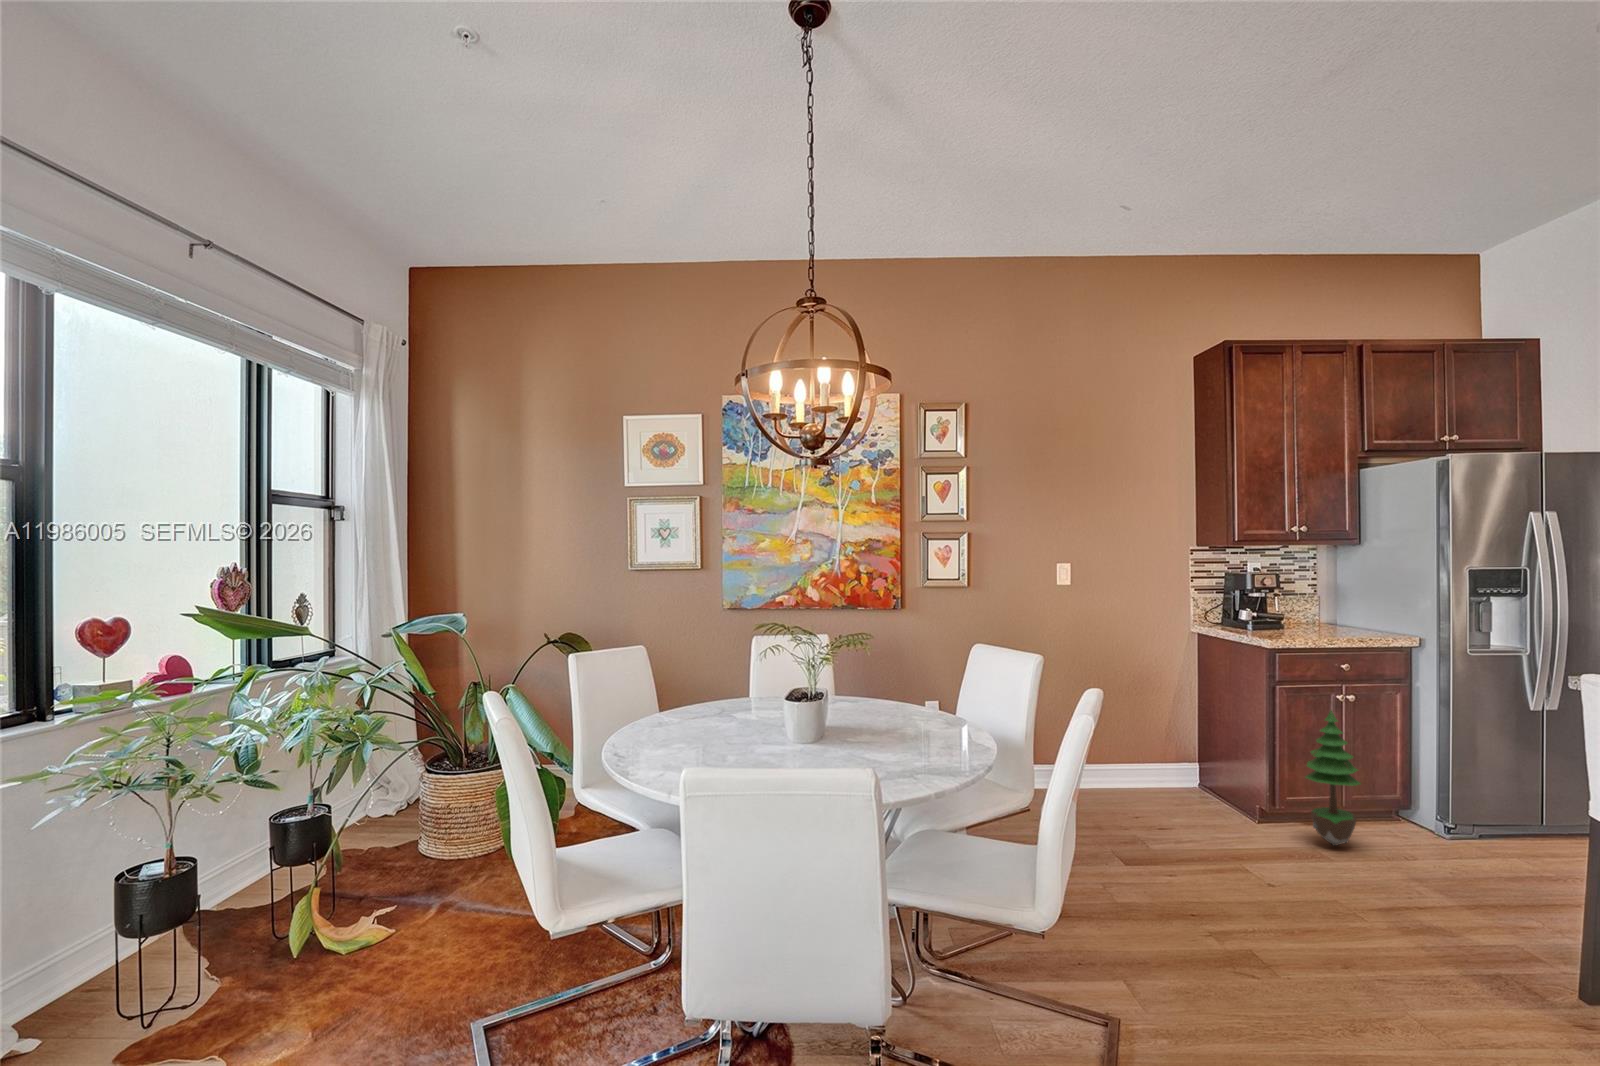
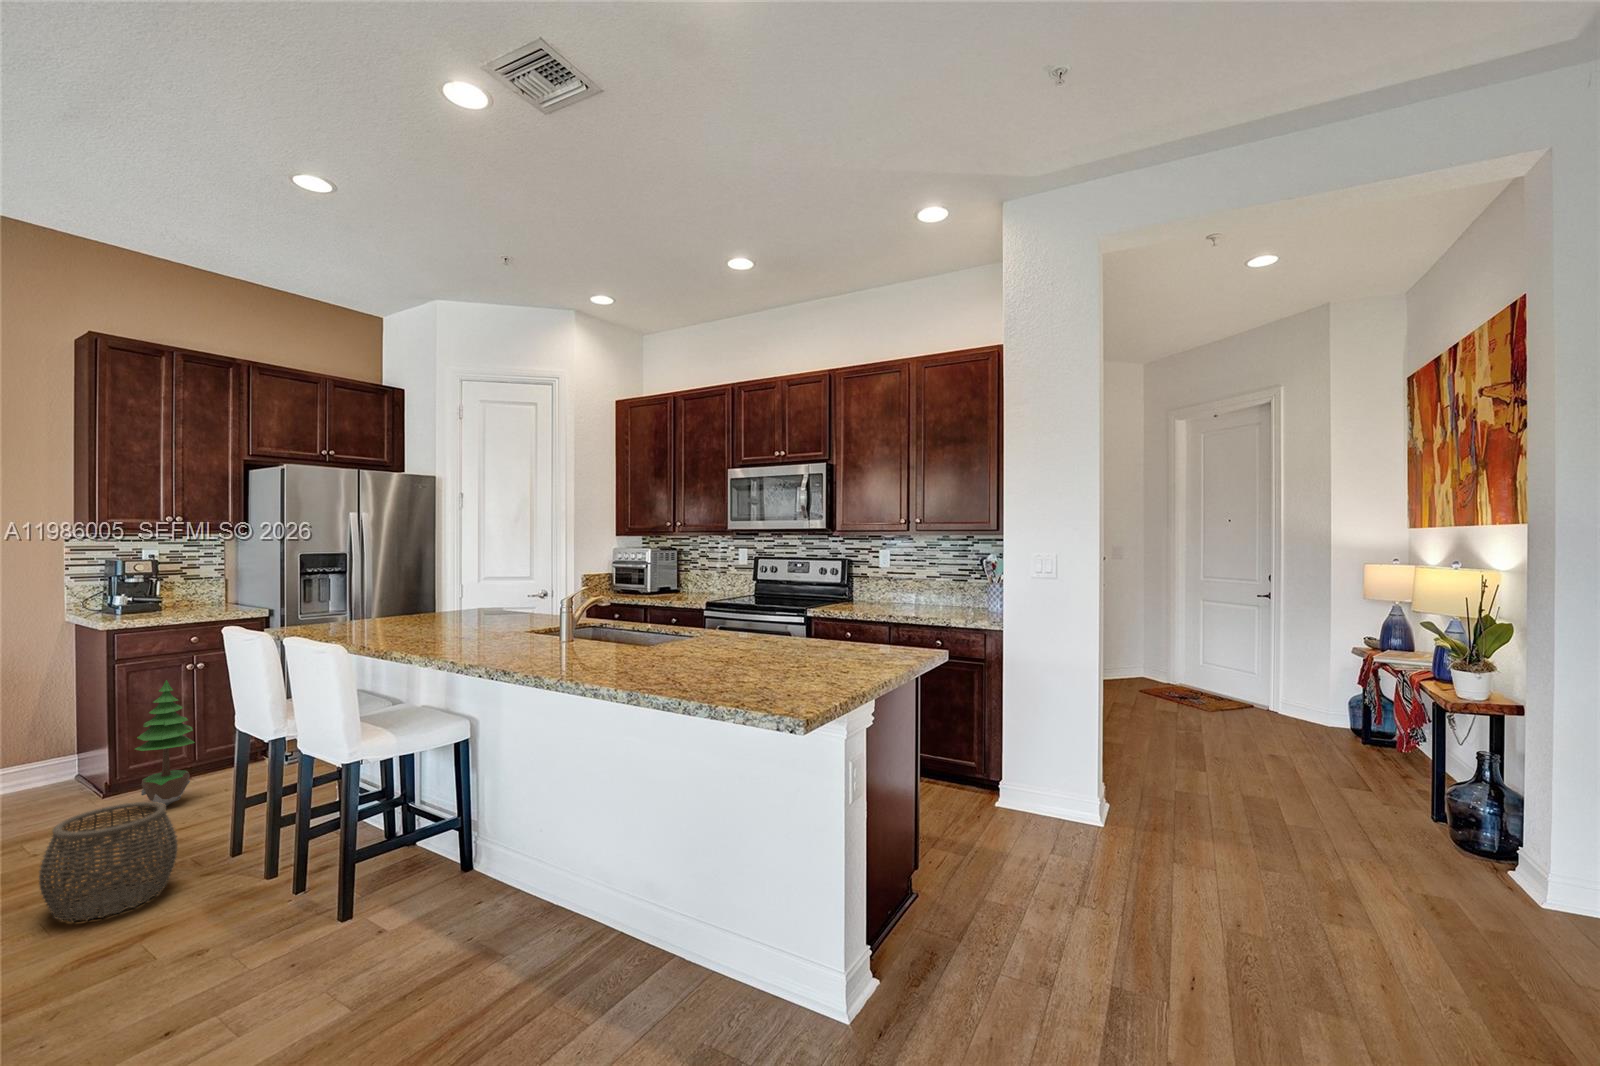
woven basket: none [1325,849,1456,977] -> present [39,802,178,922]

